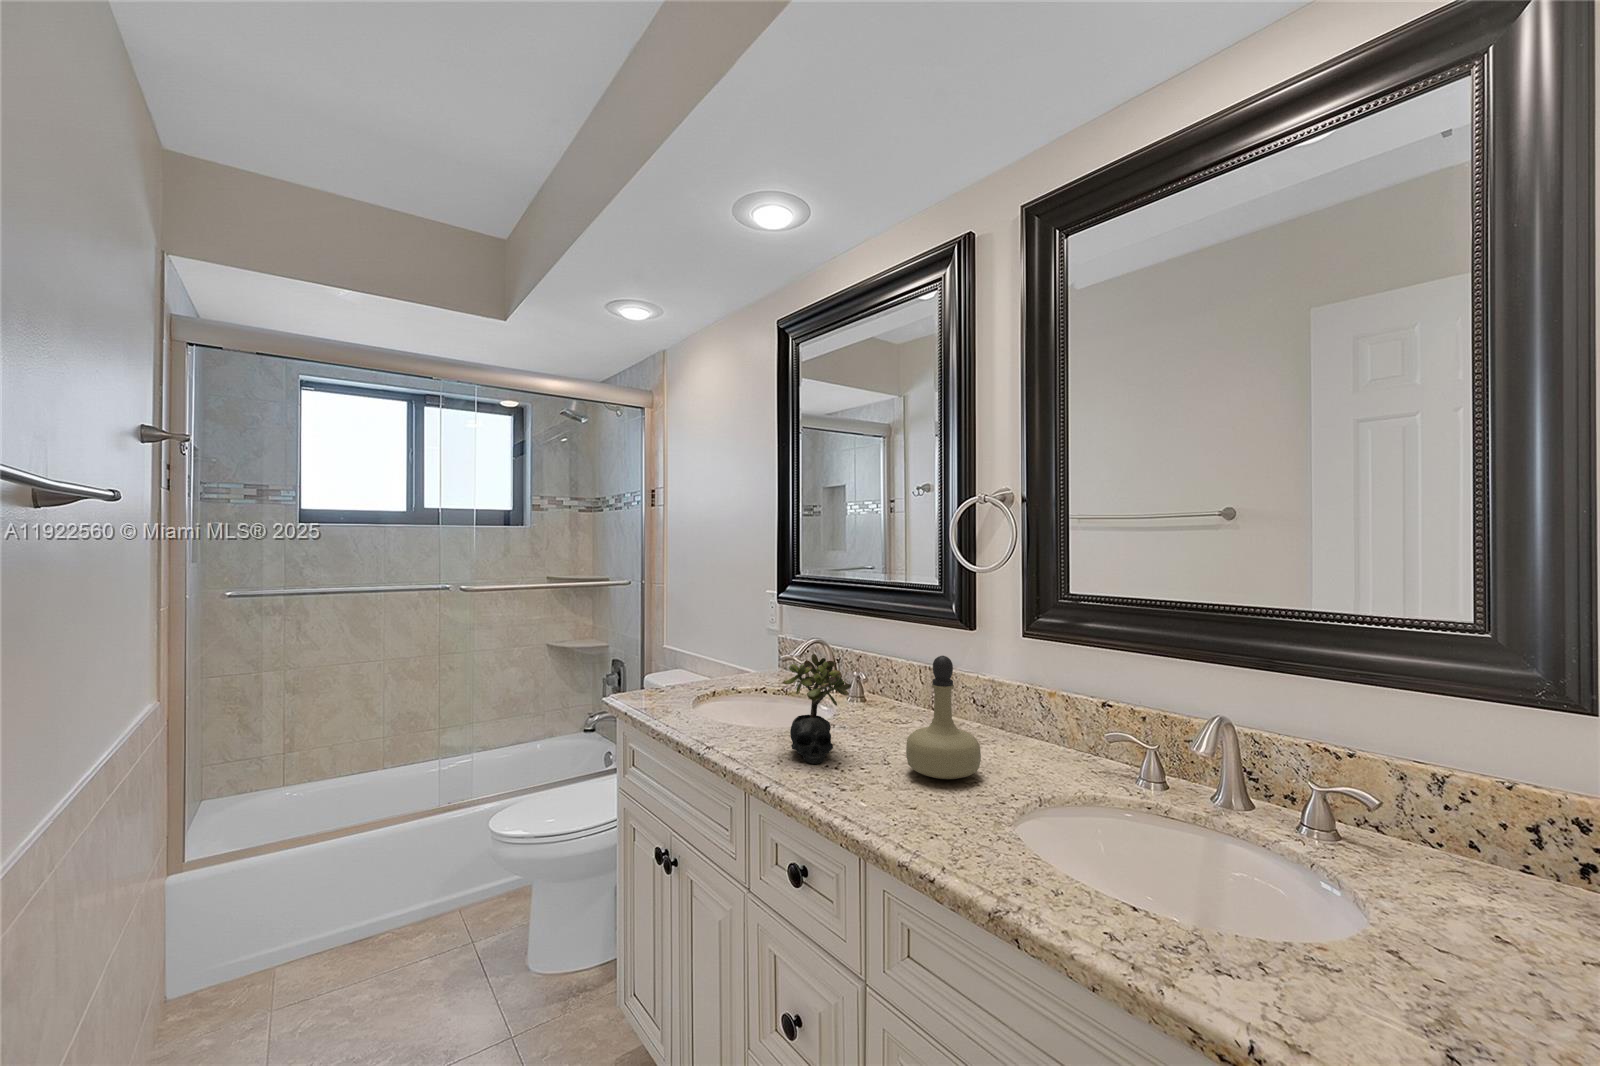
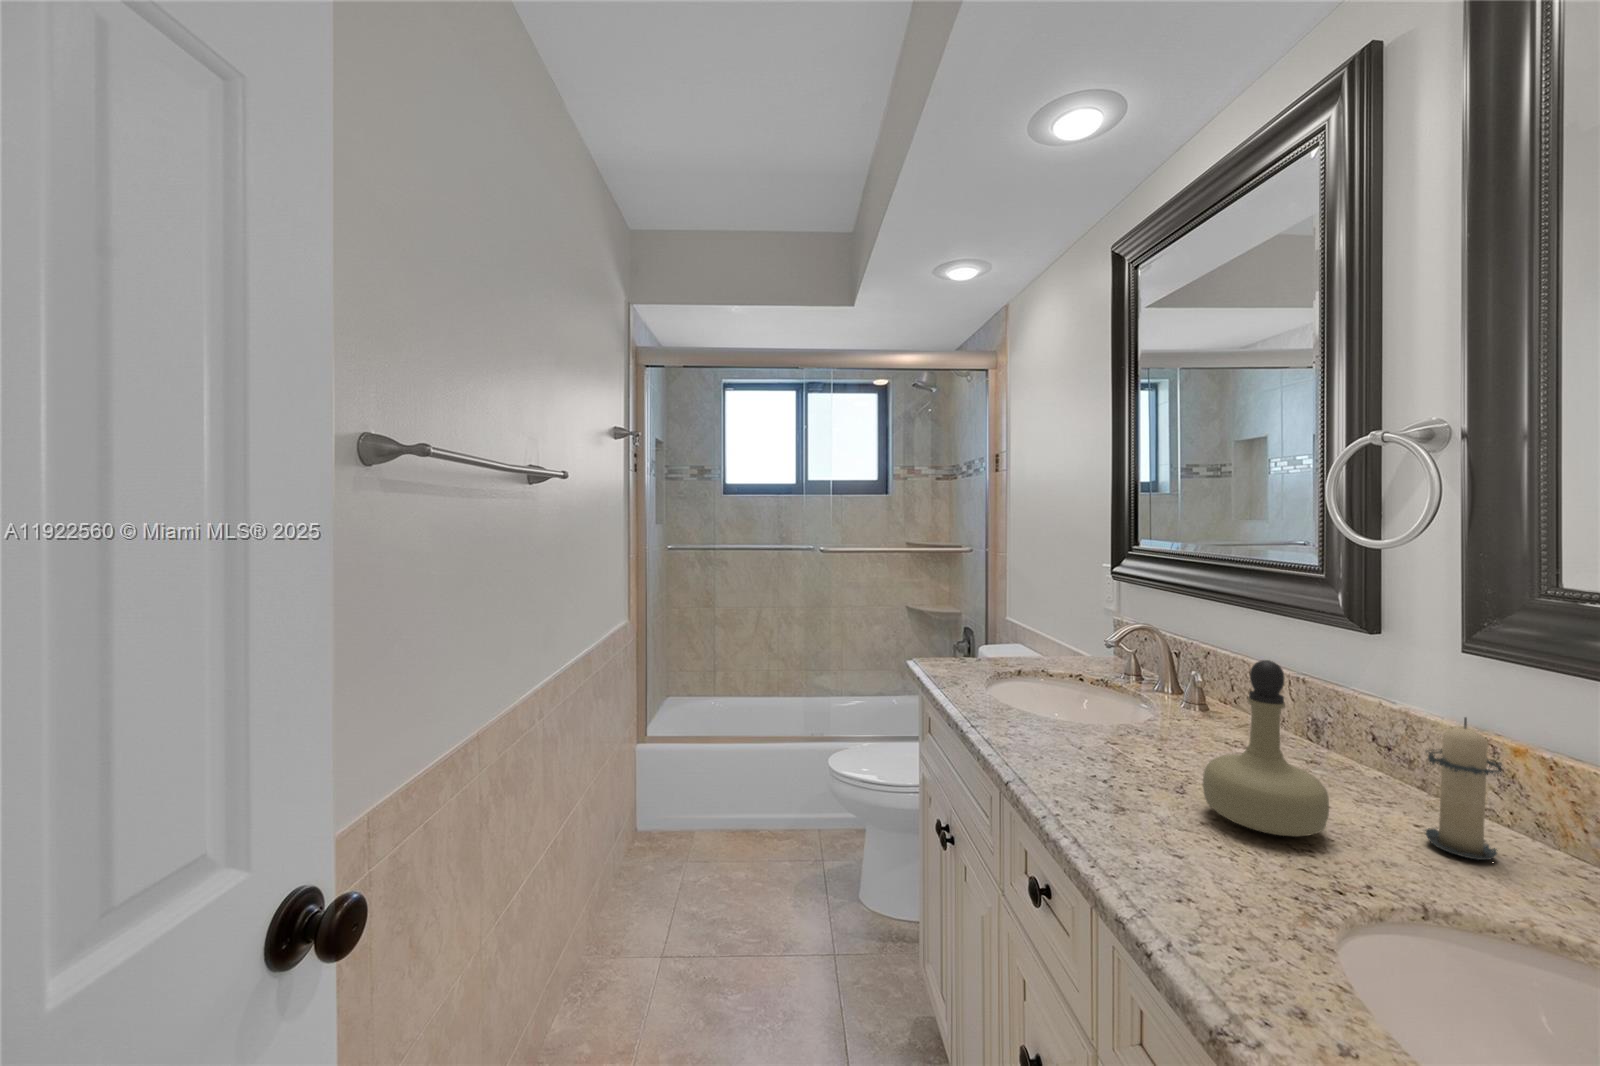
succulent plant: present [783,654,851,764] -> none [1049,638,1136,768]
candle: none [1017,678,1060,768] -> present [1425,717,1502,860]

